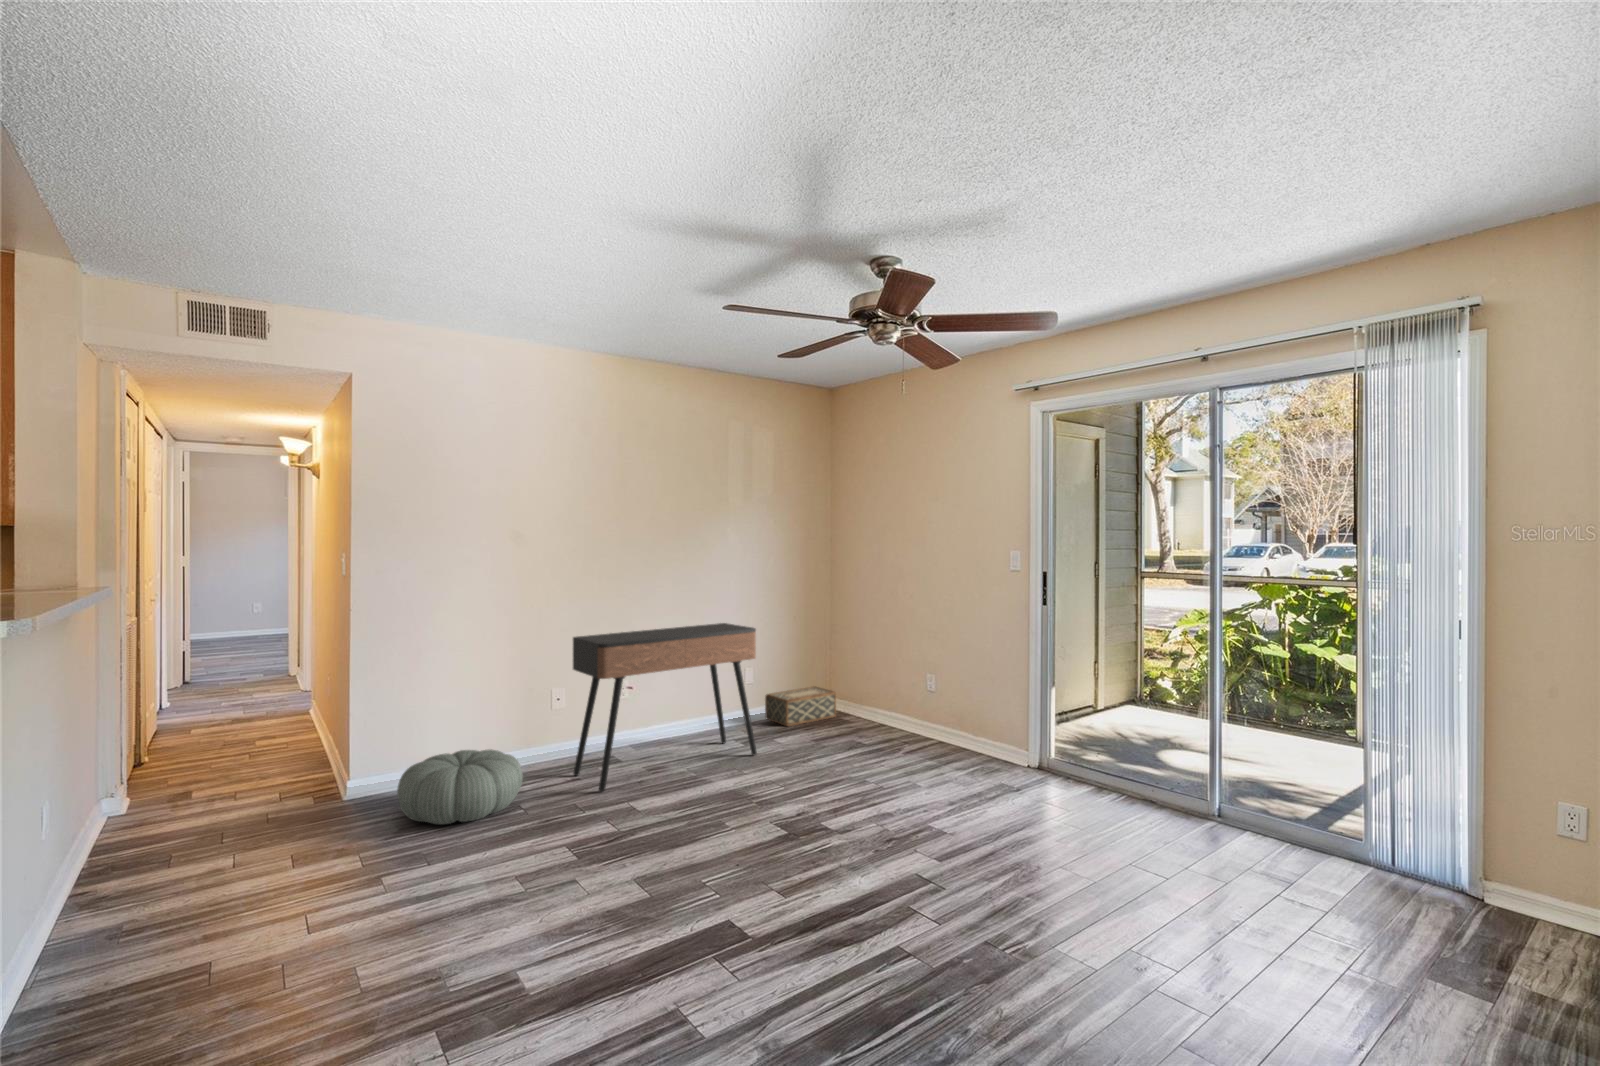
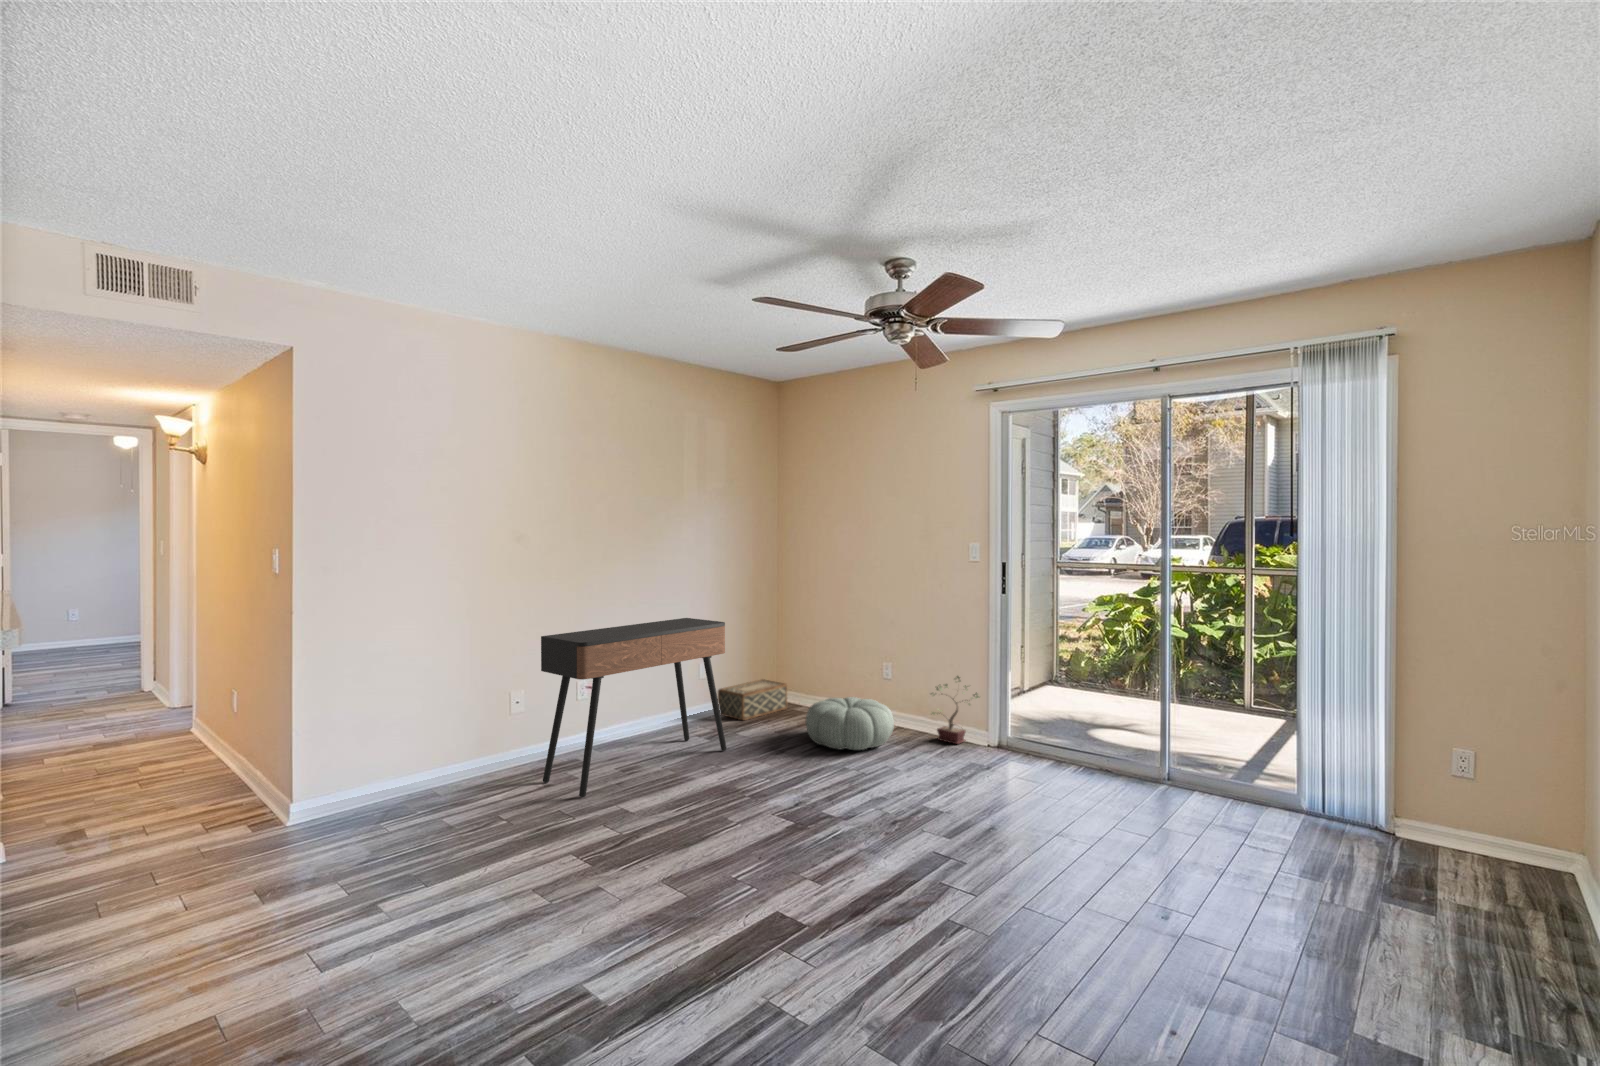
potted plant: none [969,689,1019,763] -> present [931,676,979,744]
pouf: present [397,749,523,825] -> present [806,697,894,750]

